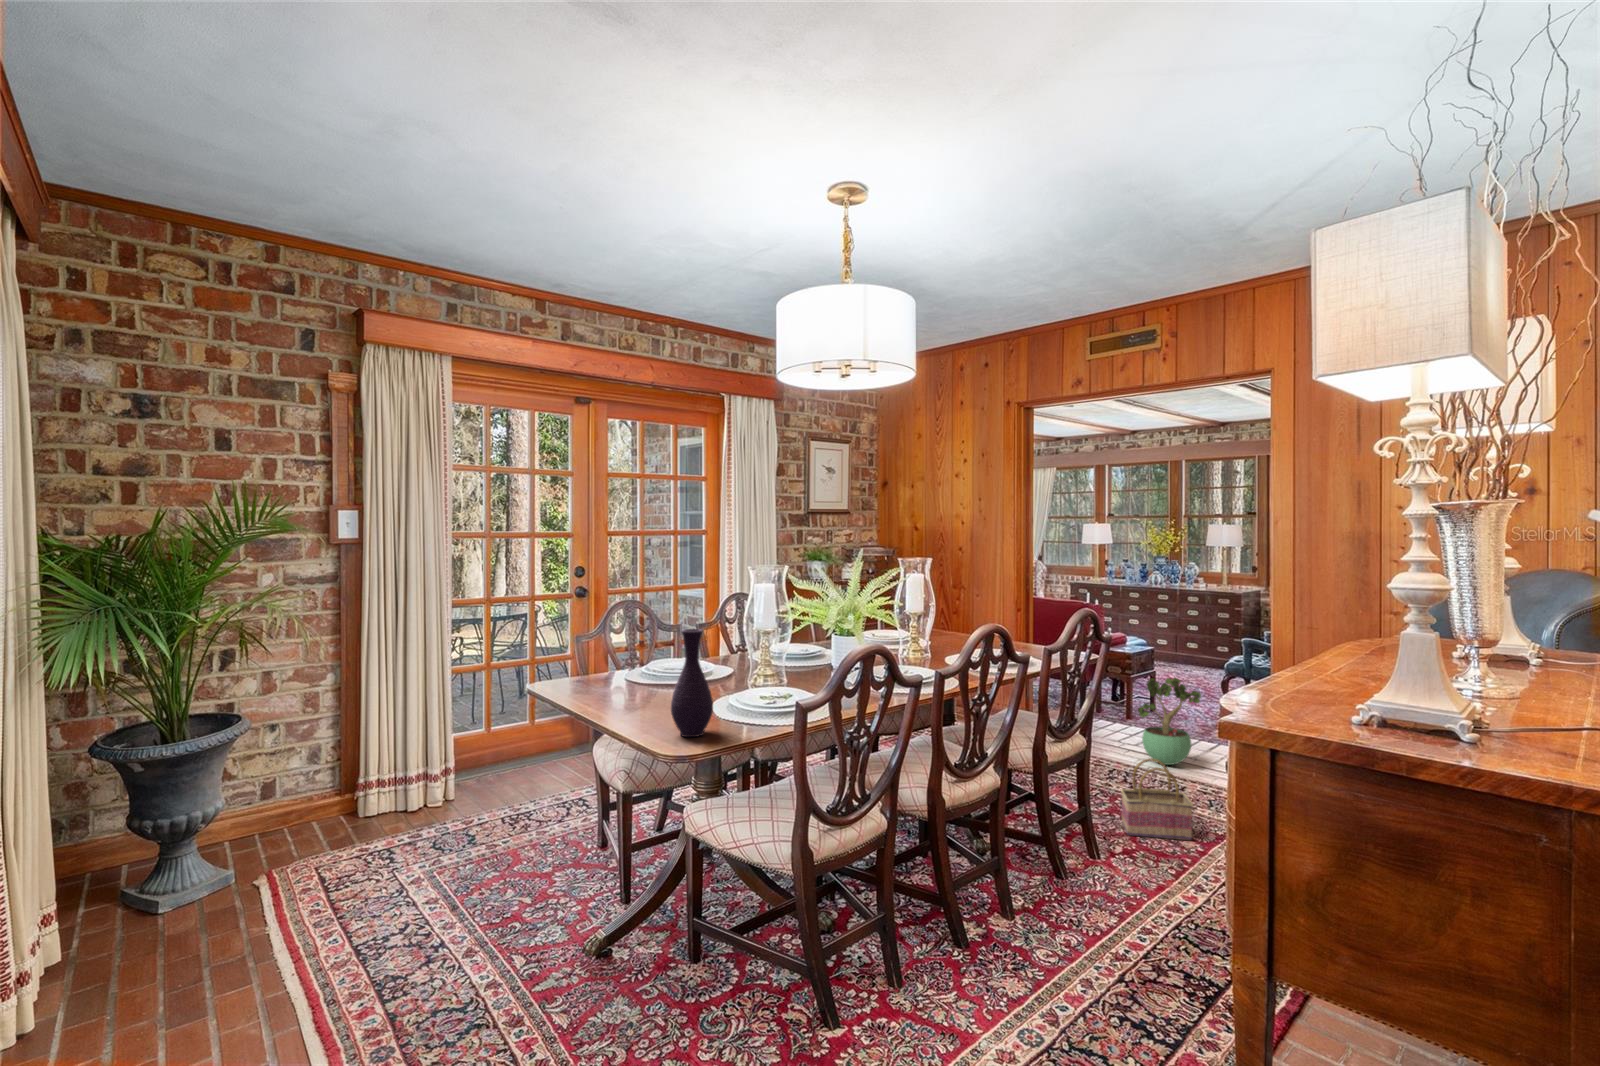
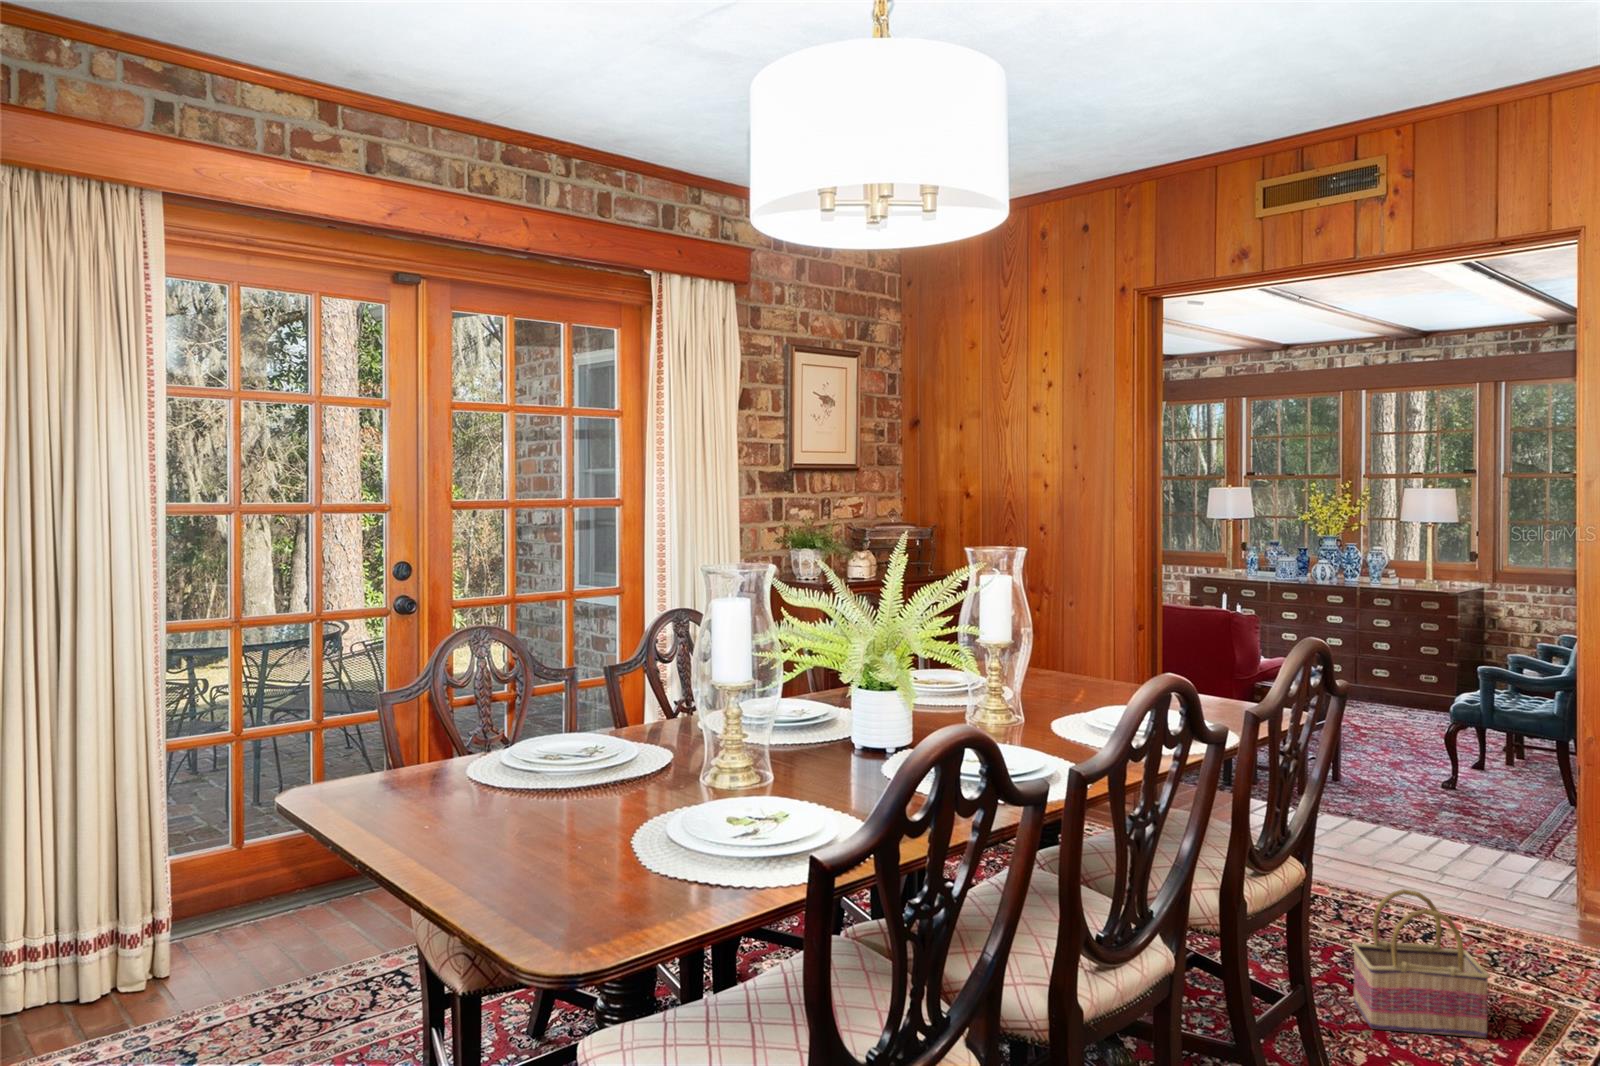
vase: present [671,629,713,737] -> none [522,688,614,922]
potted plant: present [1138,677,1201,765] -> none [1345,736,1455,882]

